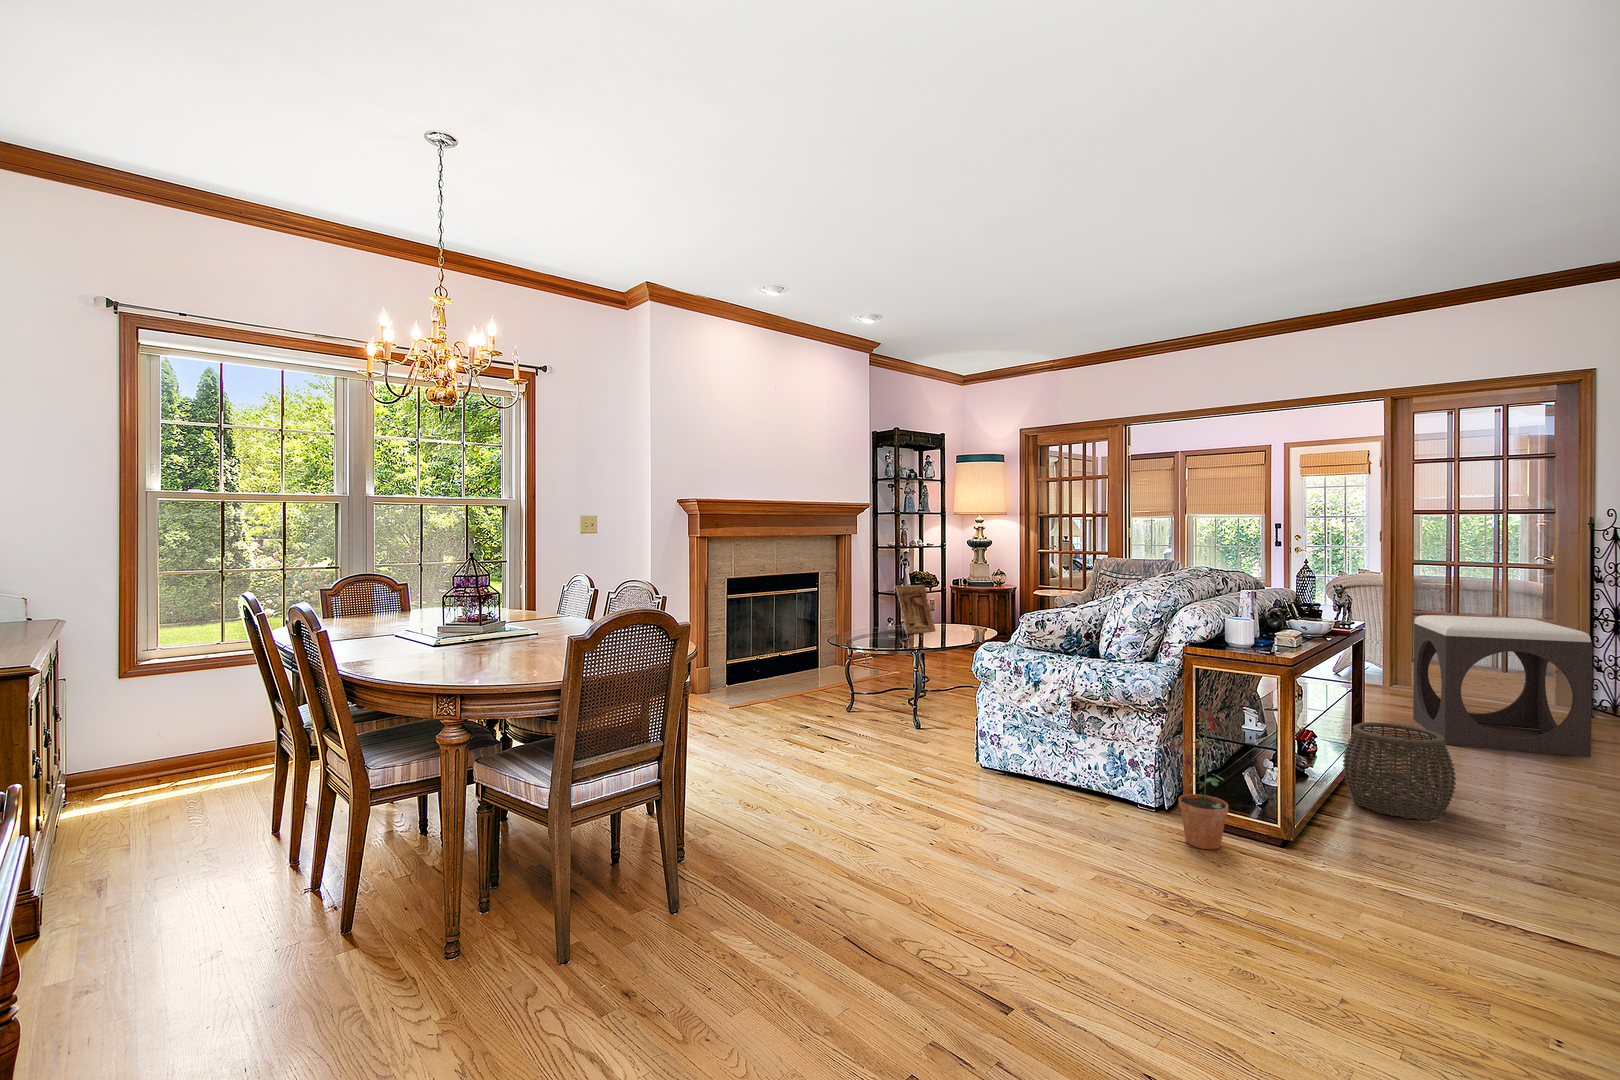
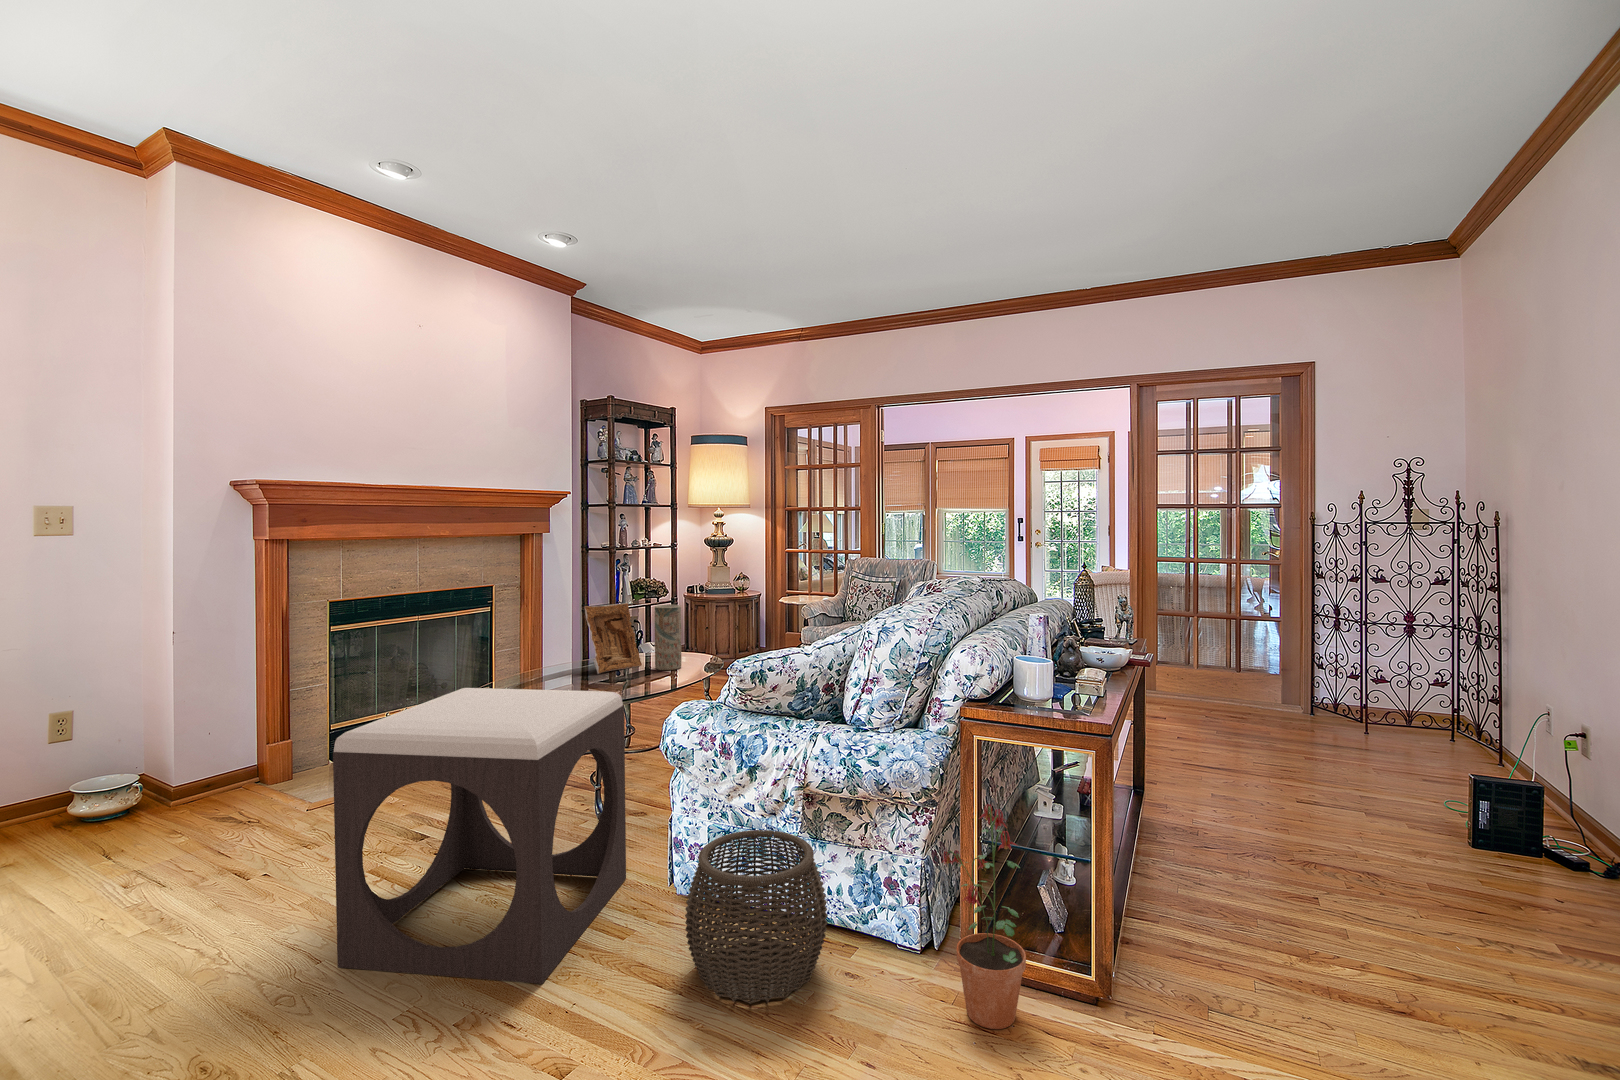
vase: none [947,586,967,634] -> present [654,605,681,670]
footstool: present [1413,615,1592,758] -> present [333,688,626,984]
woven basket: present [1343,722,1456,820] -> present [685,830,828,1004]

